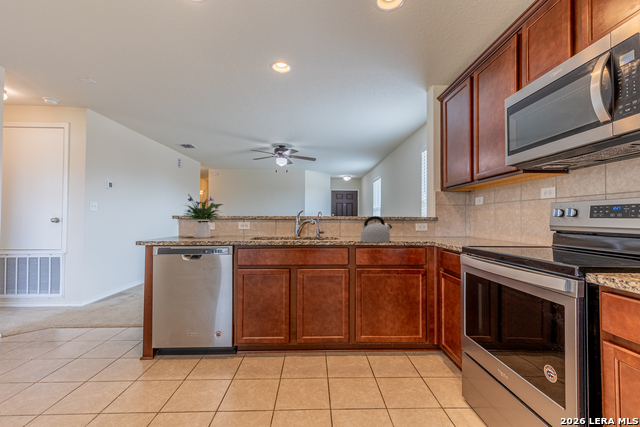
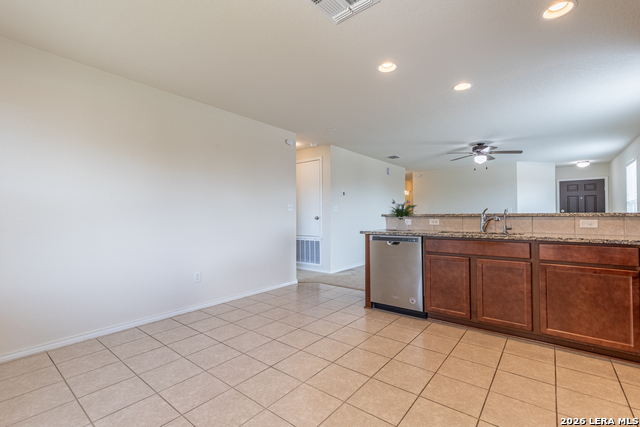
kettle: present [361,216,392,242] -> none [543,213,583,239]

